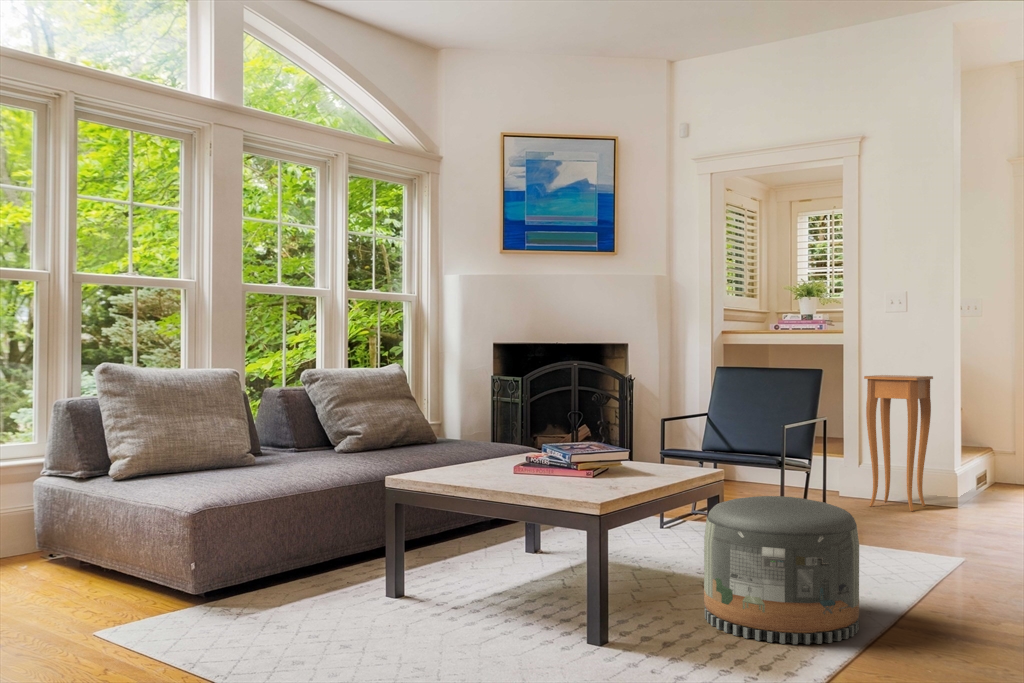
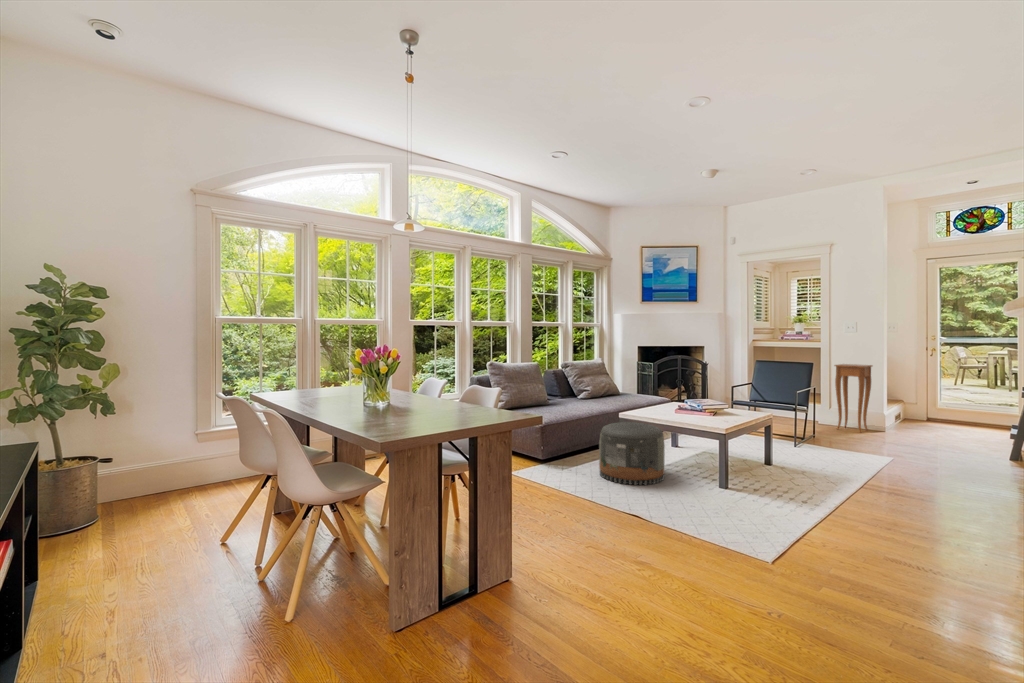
pouf: present [704,496,859,644] -> present [599,422,665,485]

